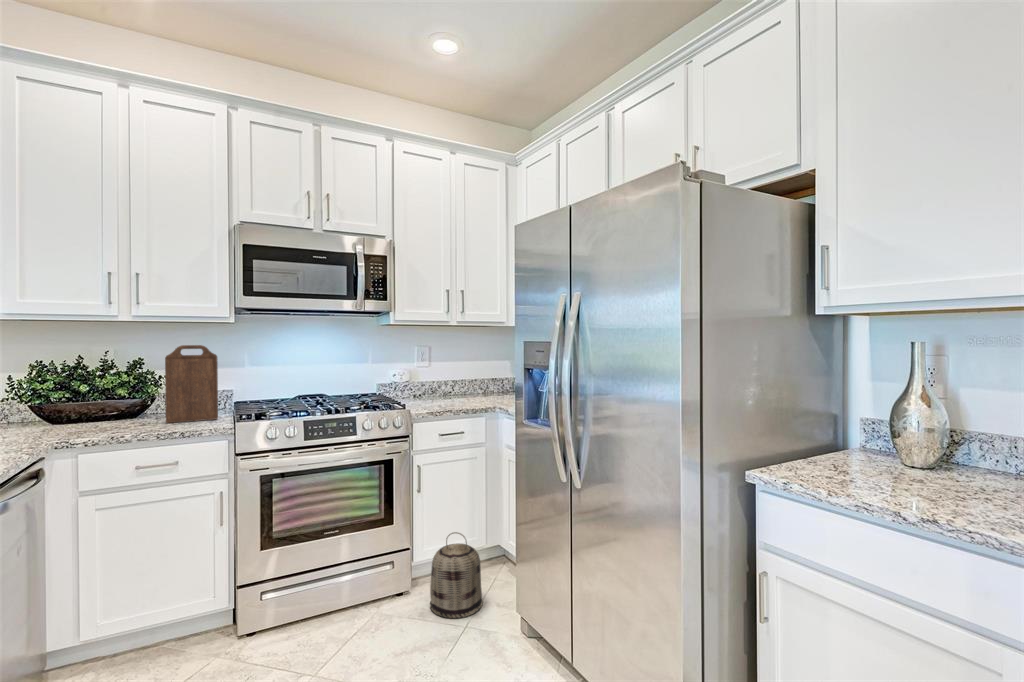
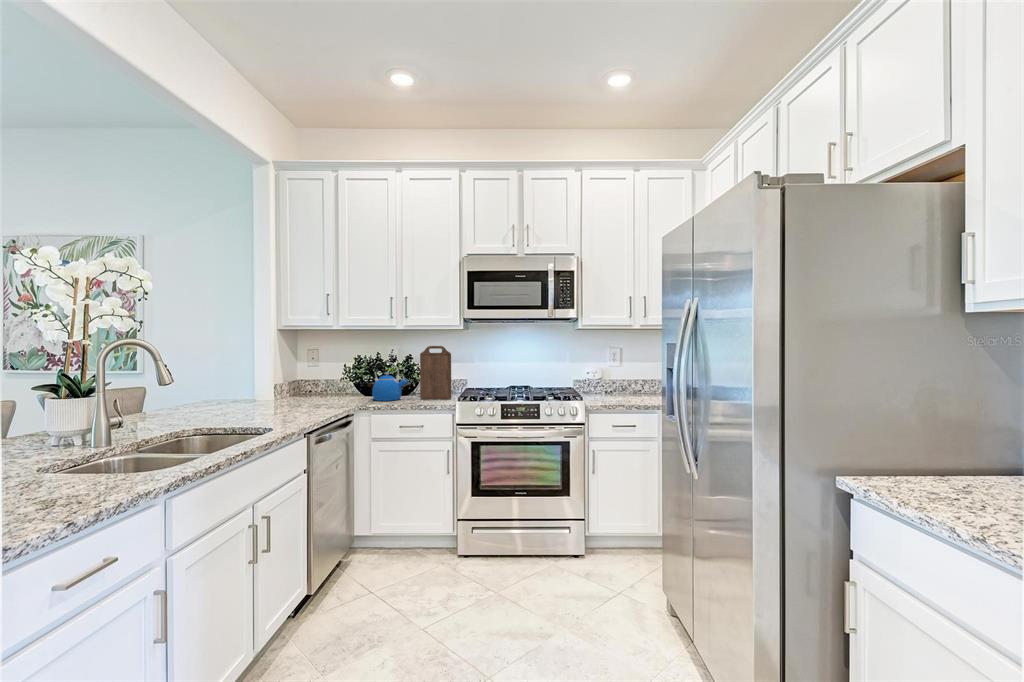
kettle: none [75,369,143,431] -> present [372,361,407,401]
basket: present [430,532,483,618] -> none [596,512,643,586]

